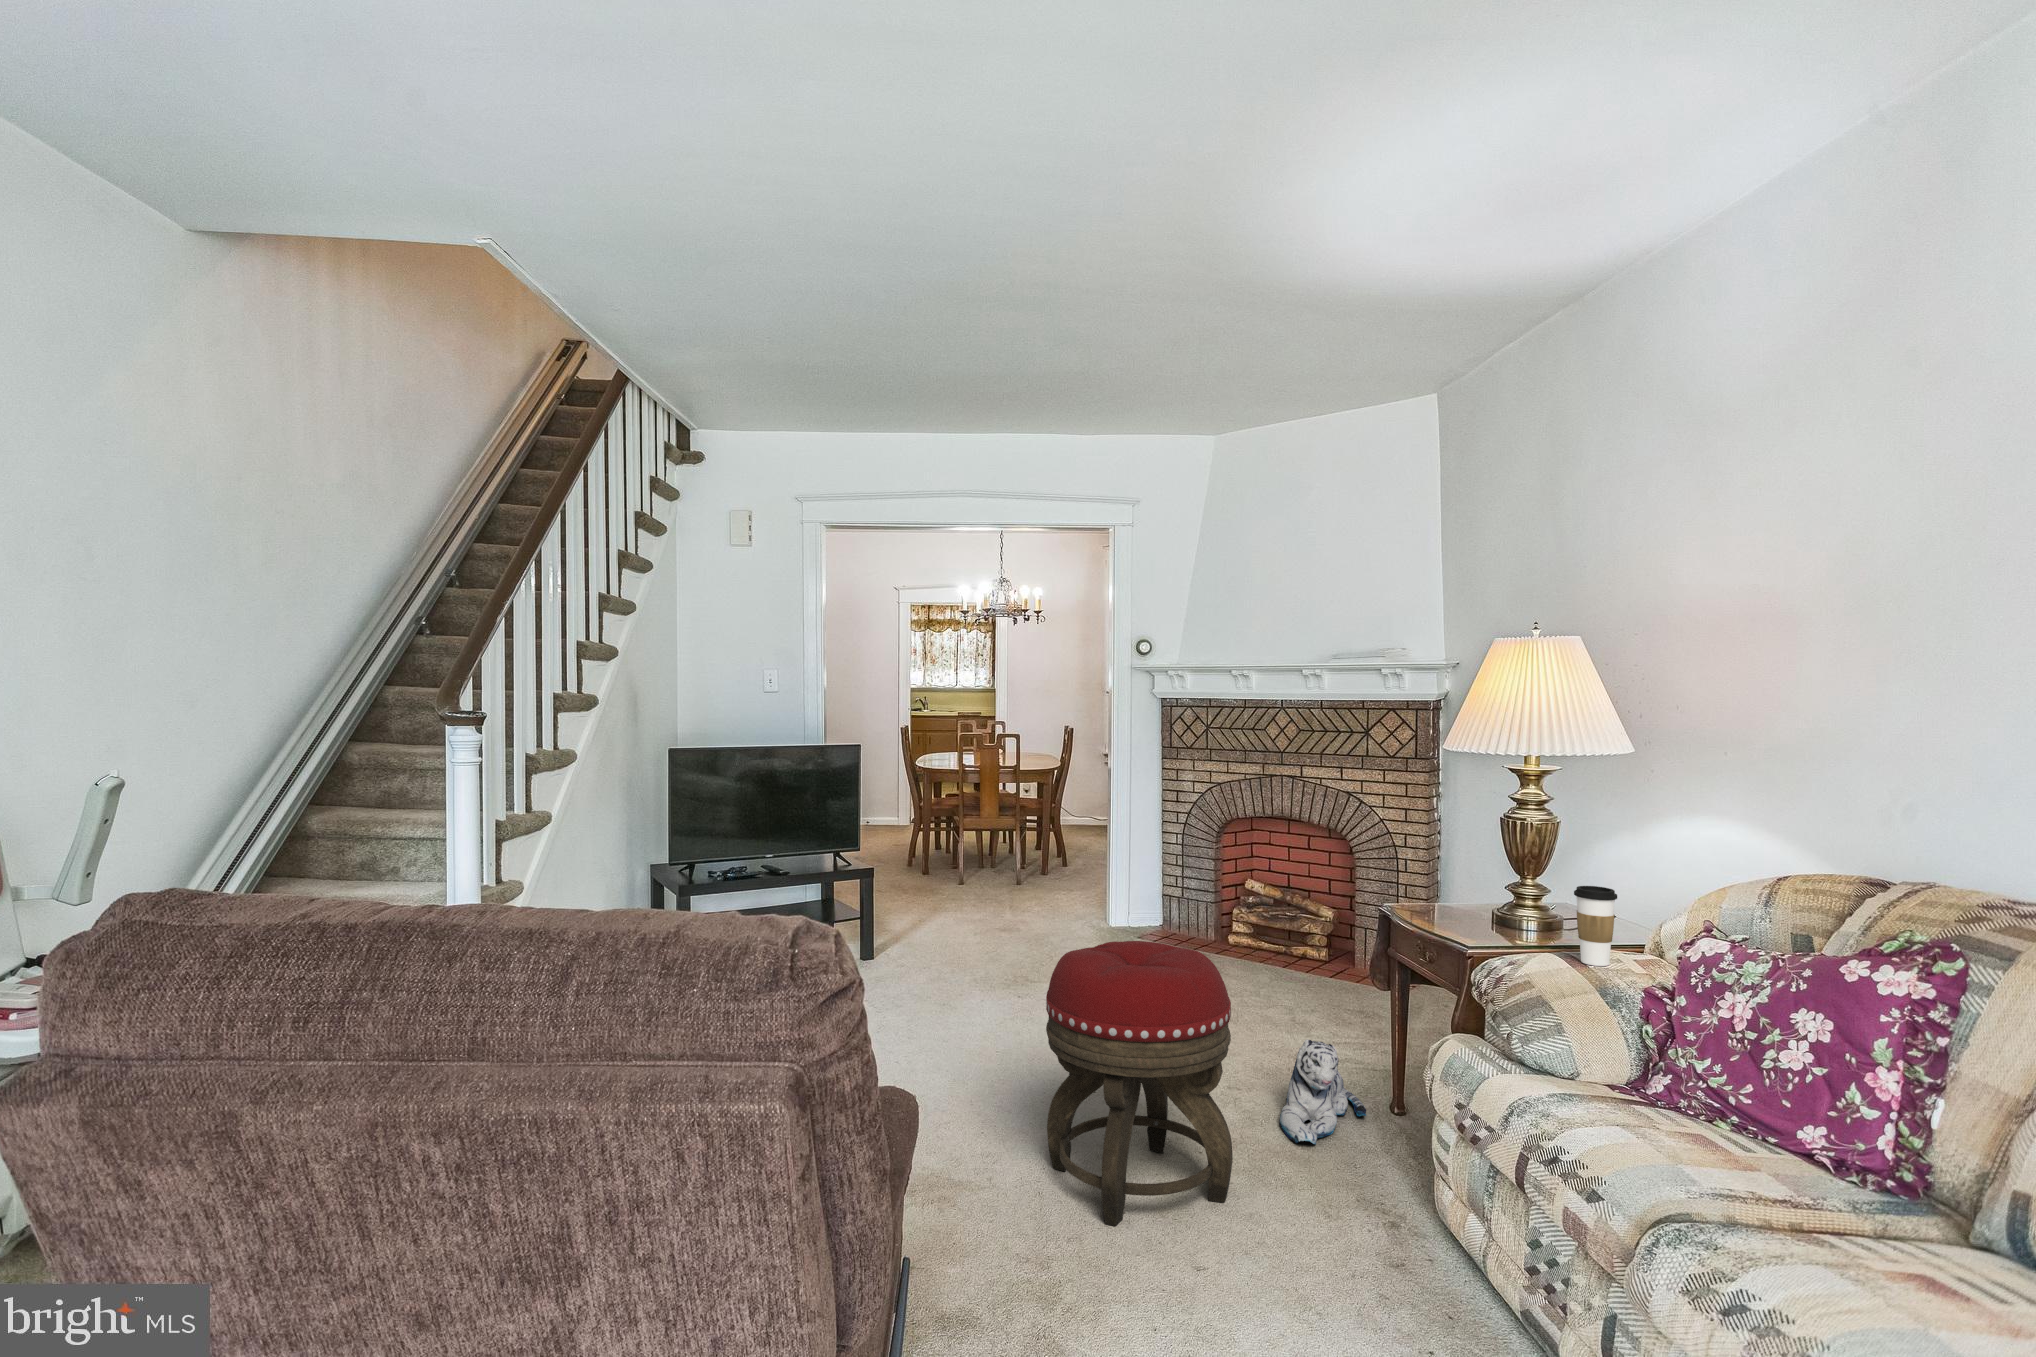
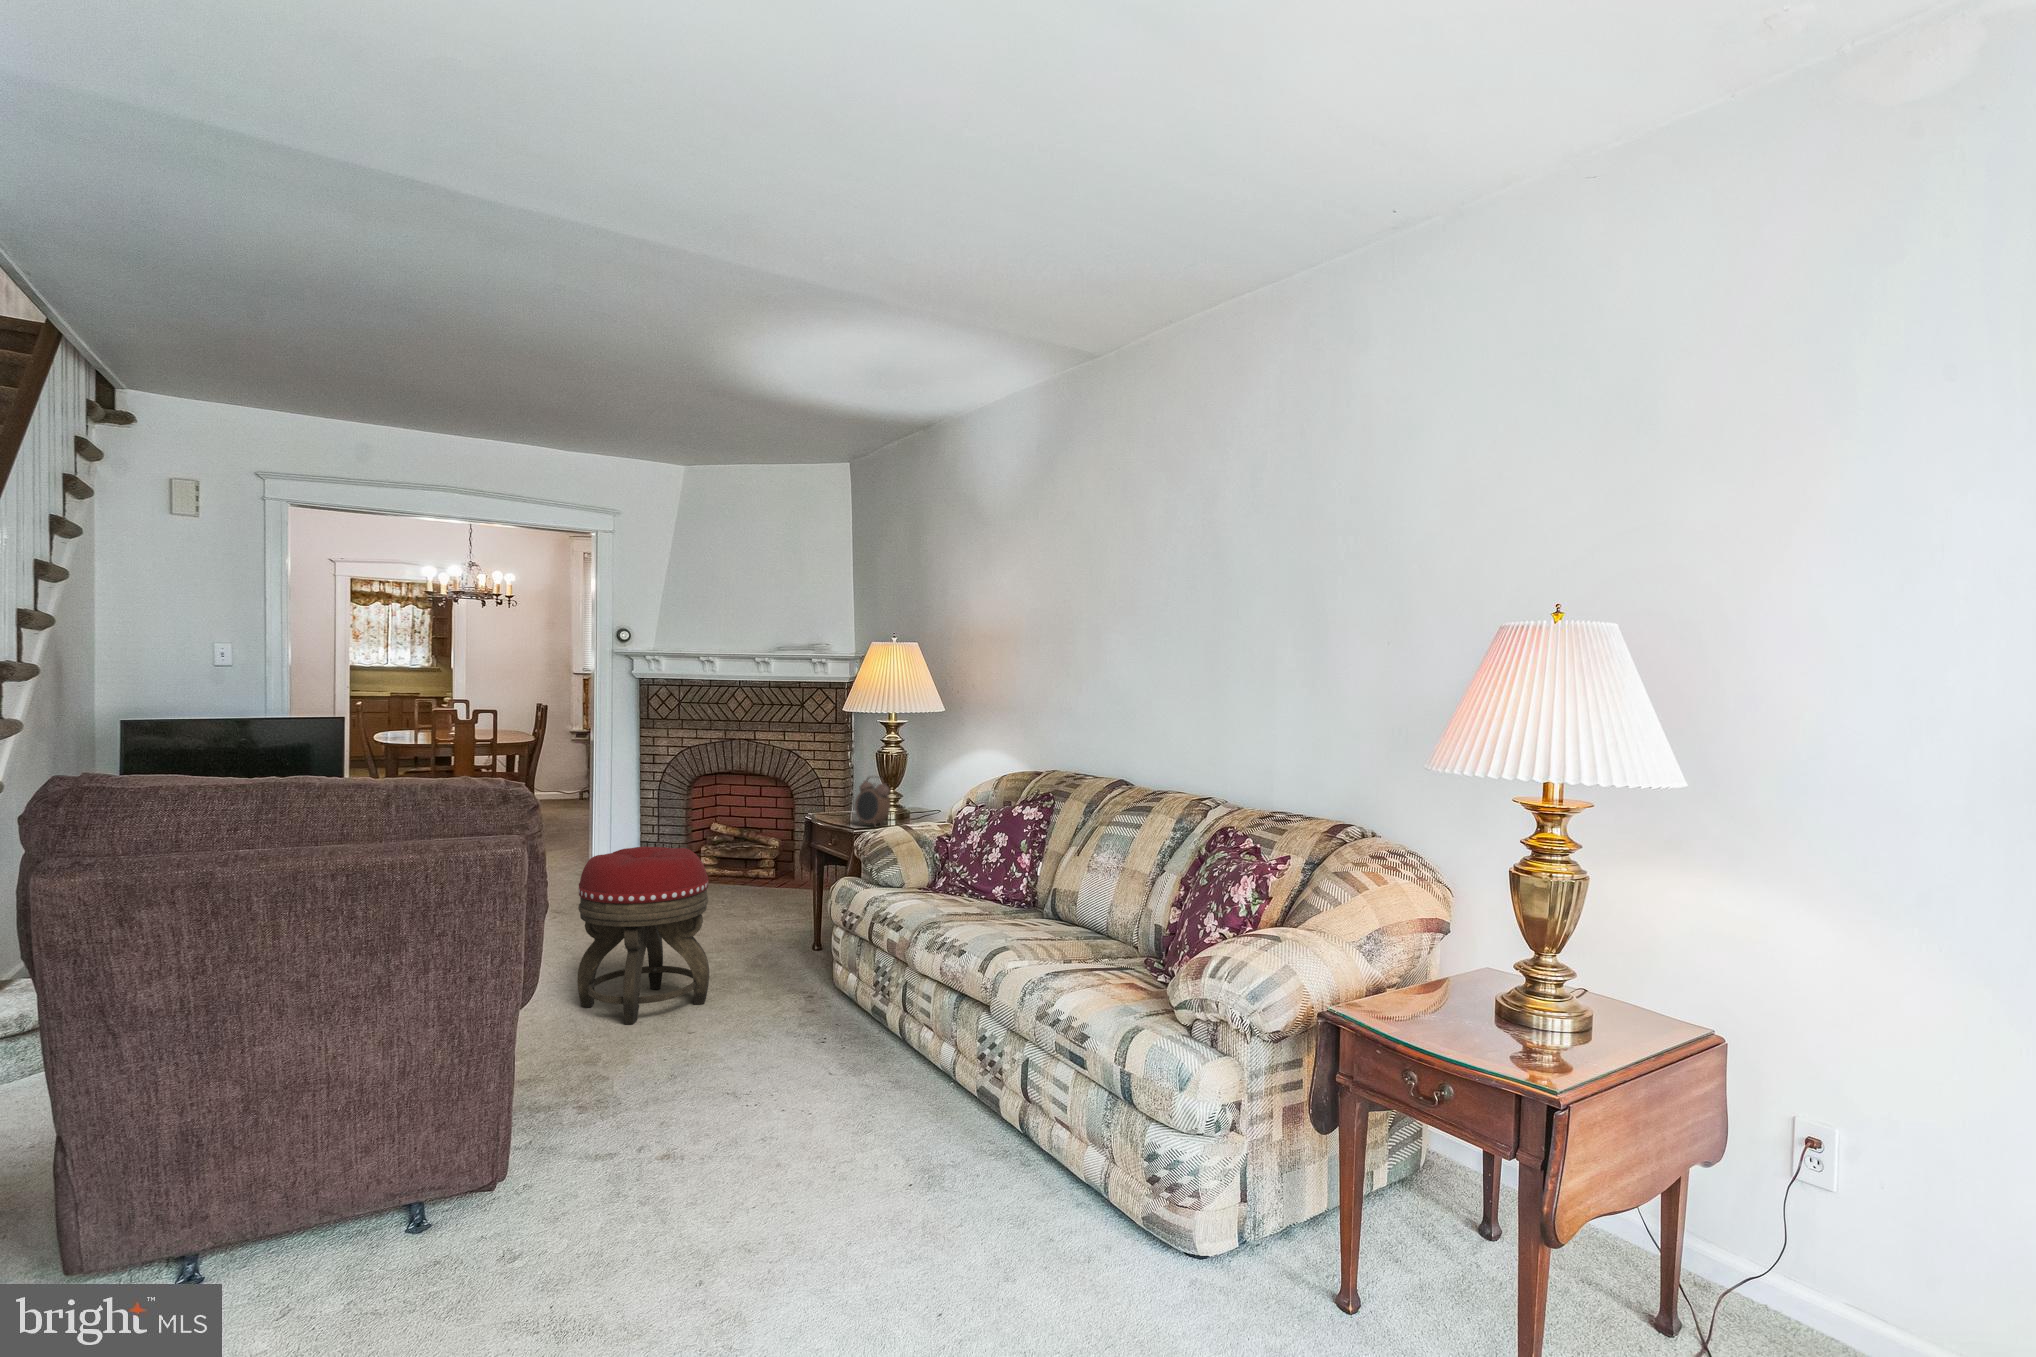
alarm clock: none [1467,857,1533,945] -> present [855,777,890,825]
coffee cup: present [1574,886,1617,966] -> none [909,787,930,831]
plush toy: present [1279,1039,1366,1144] -> none [739,907,796,972]

